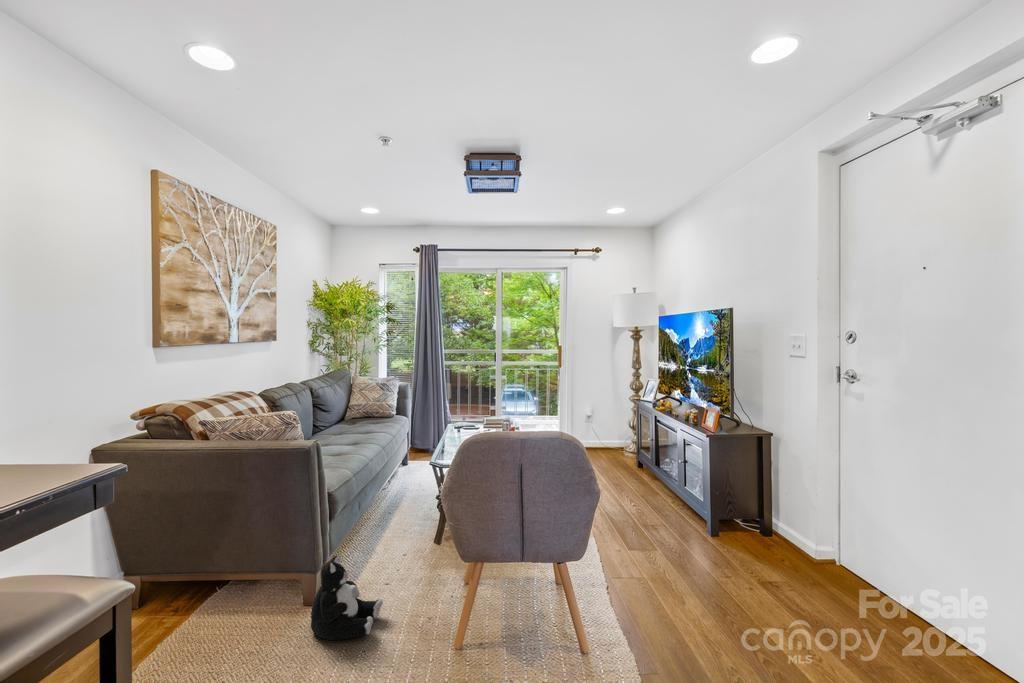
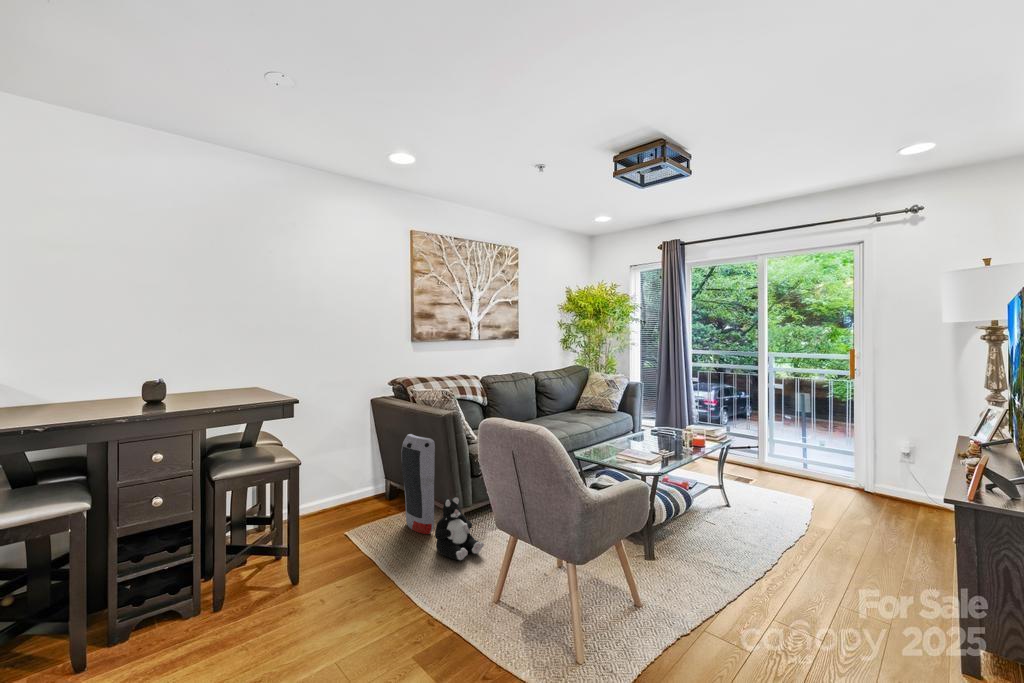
air purifier: none [213,488,287,631] -> present [401,434,435,534]

